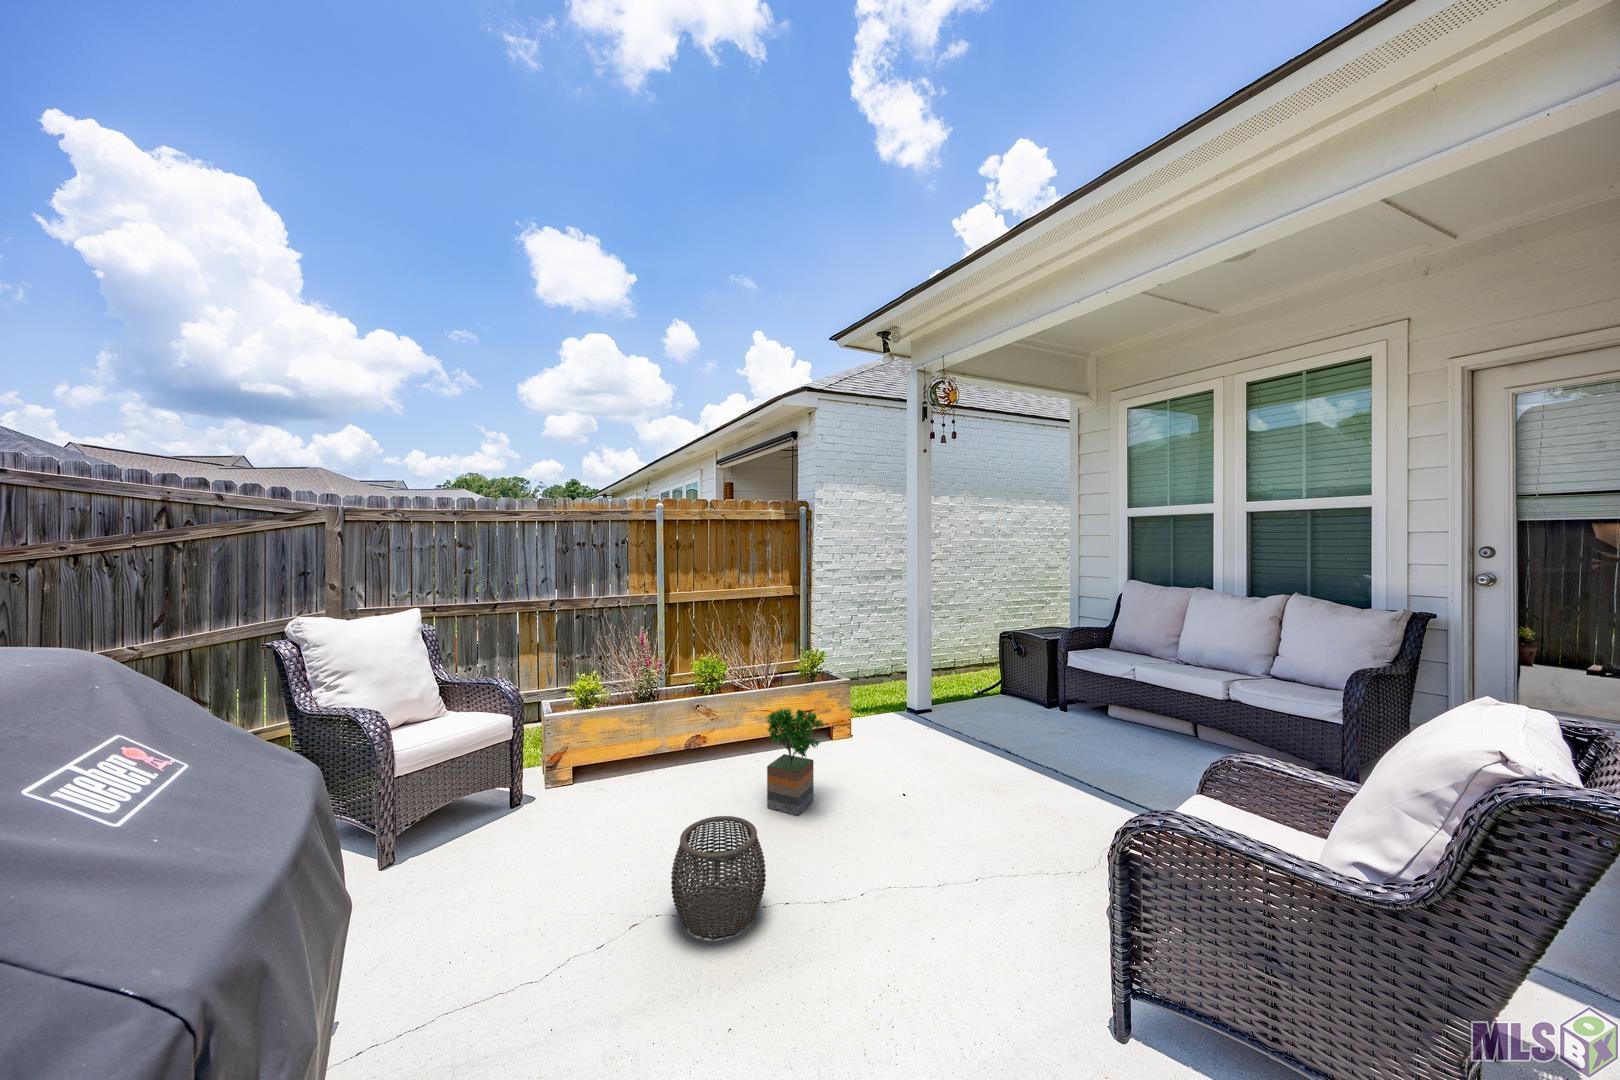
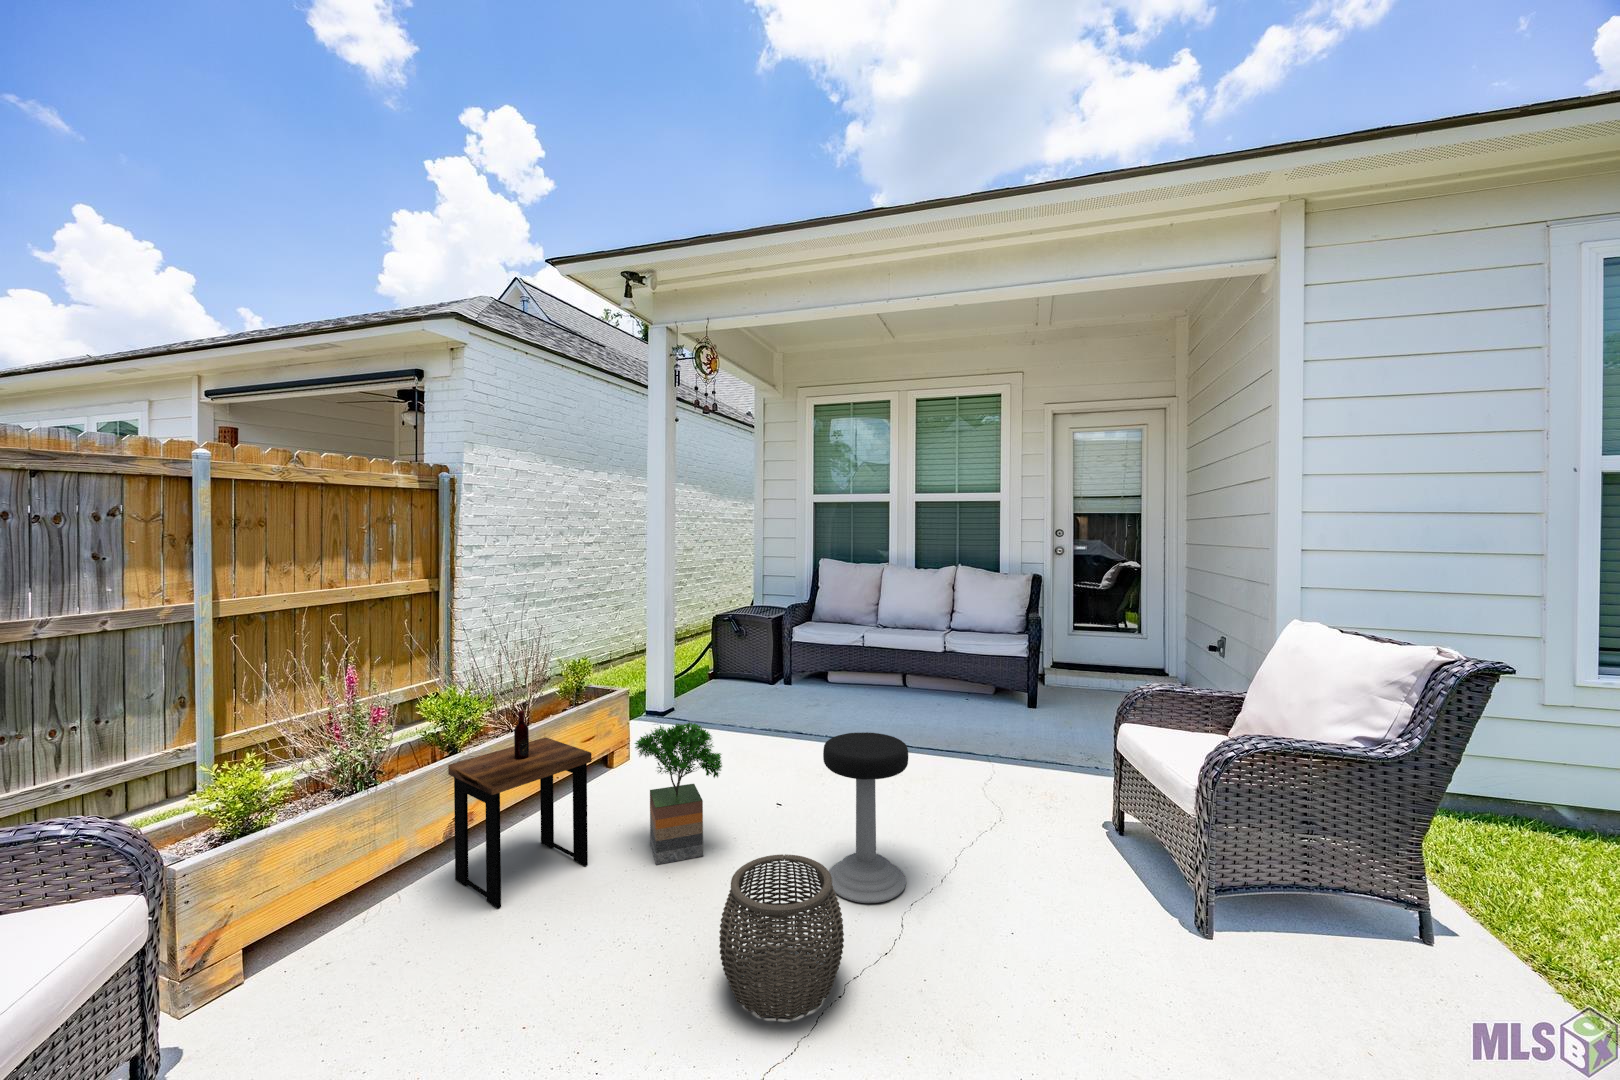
side table: none [671,677,741,795] -> present [448,710,592,908]
stool: none [831,751,908,911] -> present [823,732,908,903]

